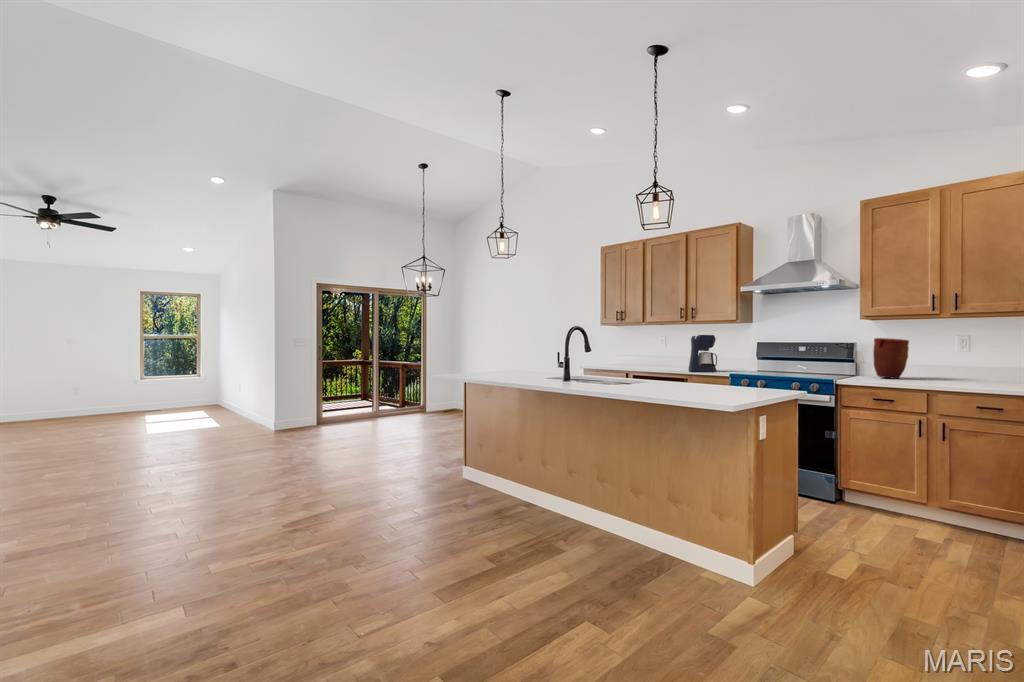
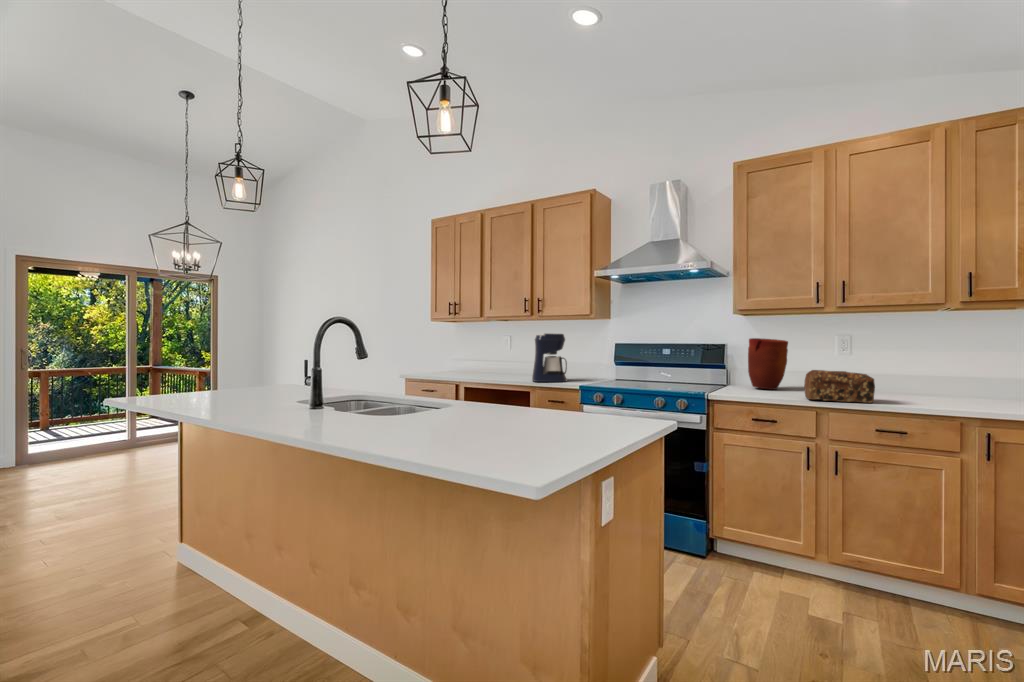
bread loaf: none [919,362,977,386] -> present [804,370,875,403]

